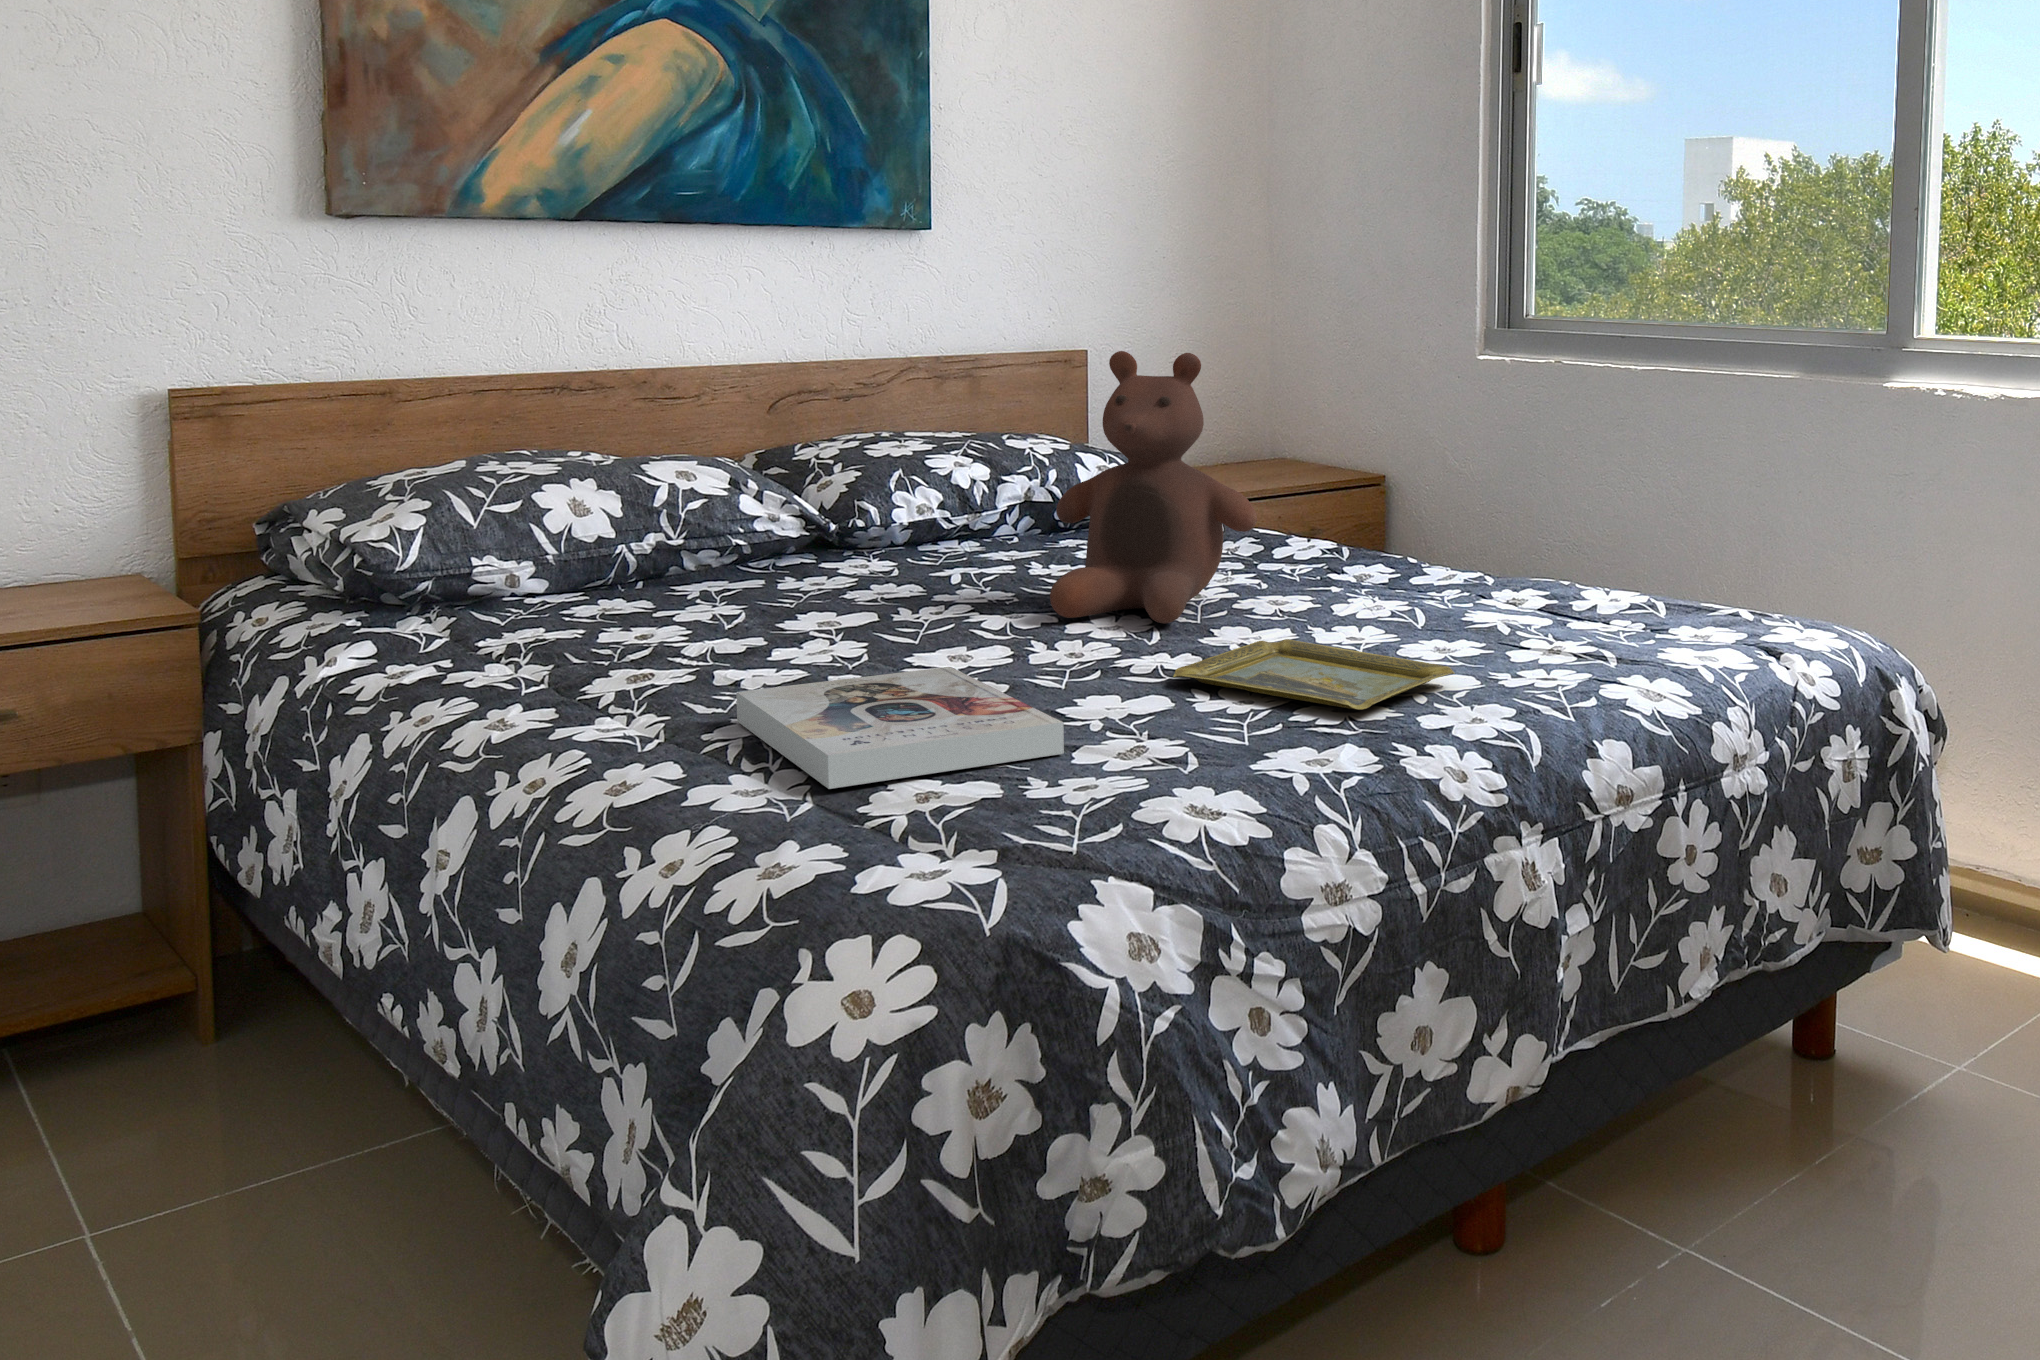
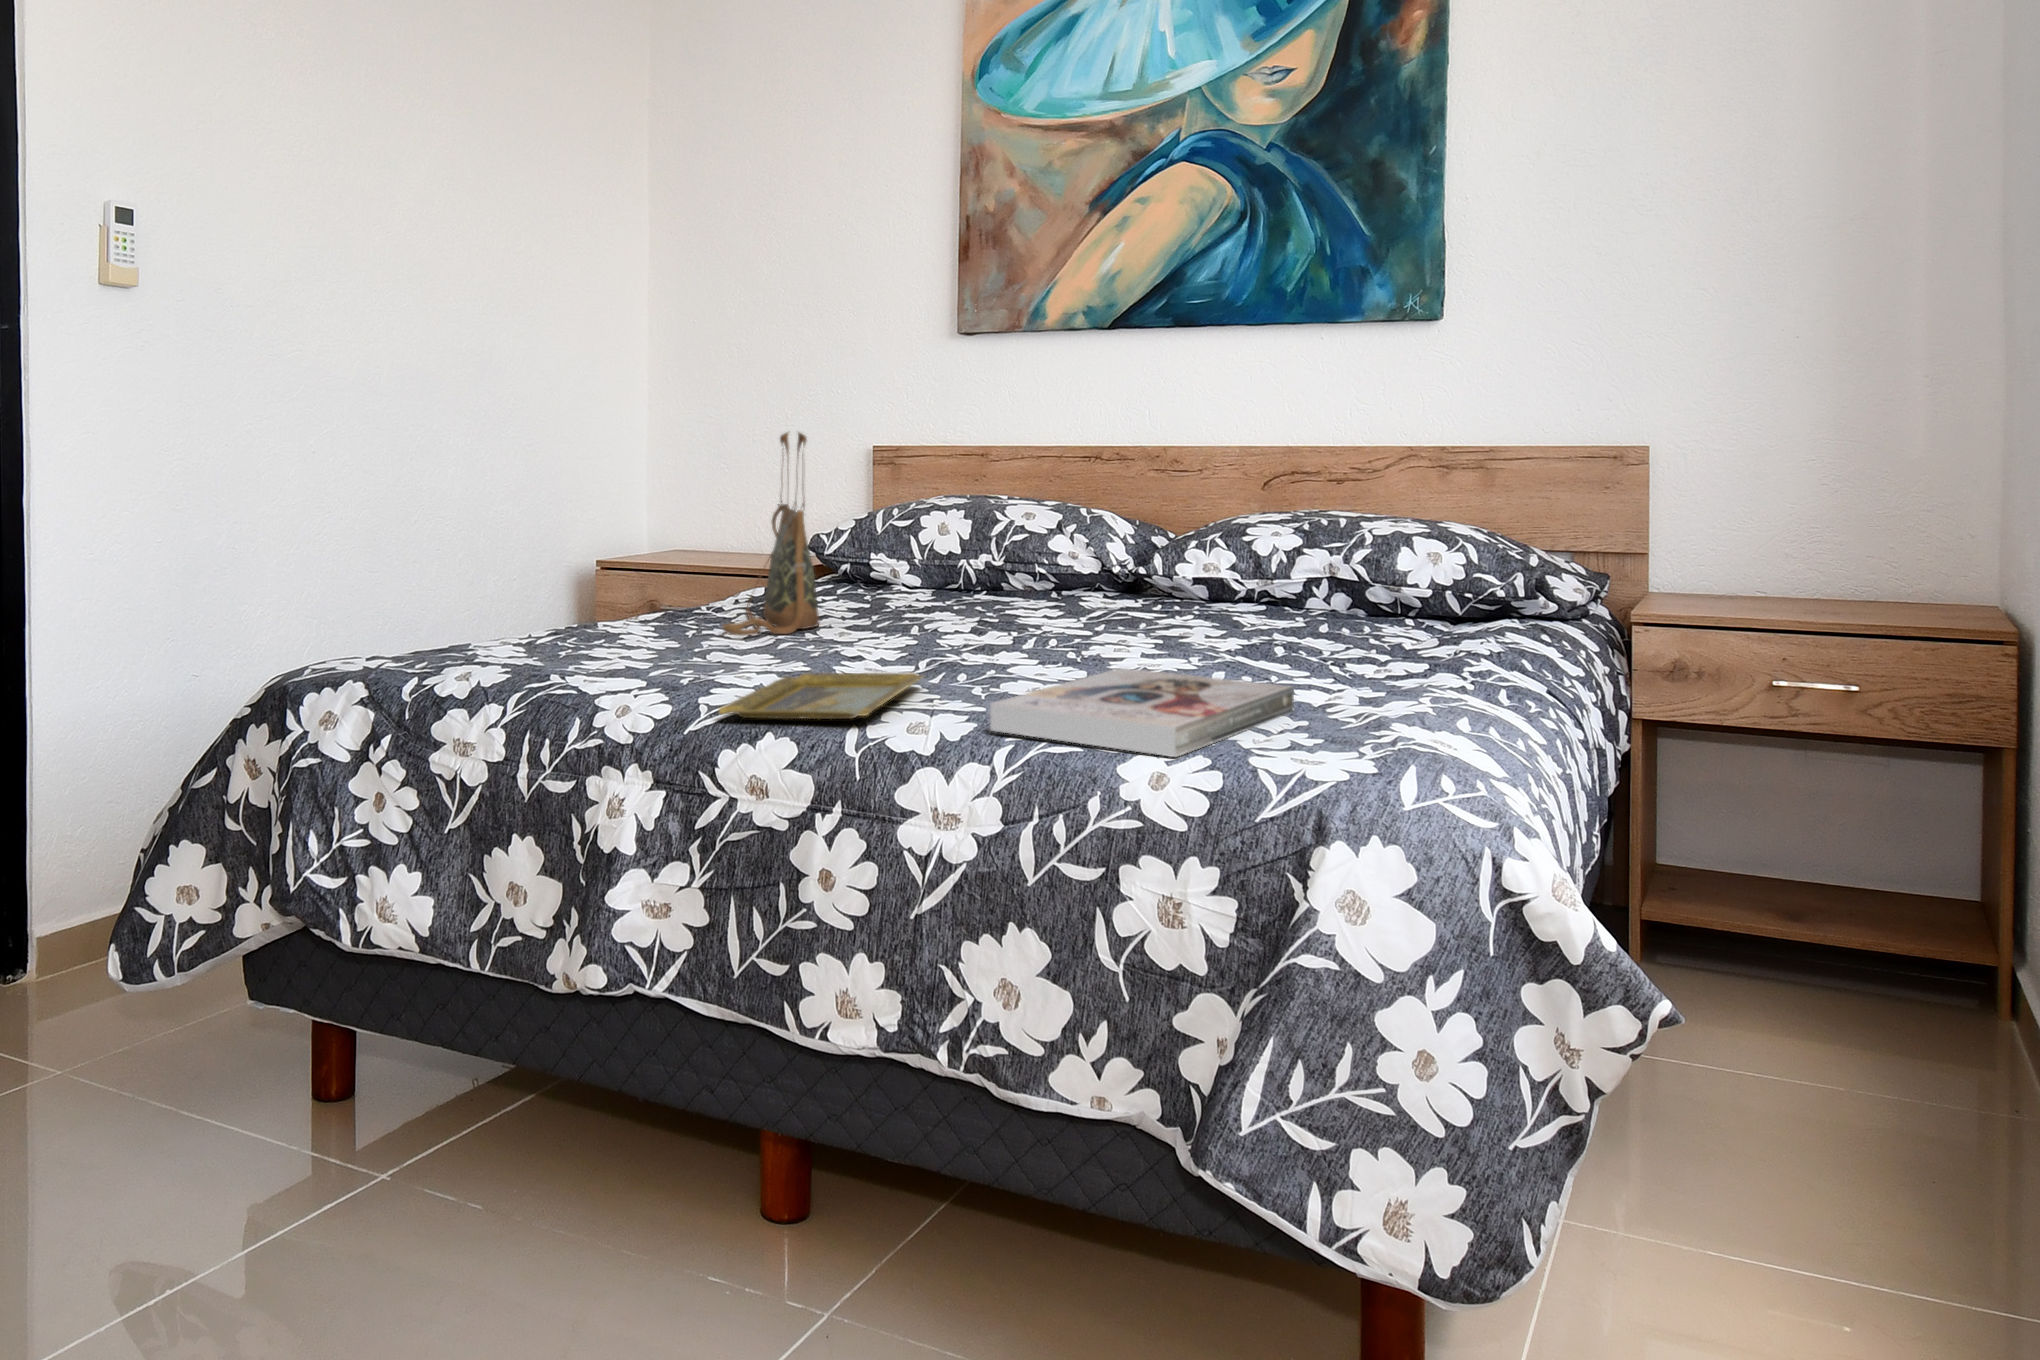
stuffed bear: present [1050,351,1257,624] -> none [959,417,1122,659]
handbag: none [539,377,805,673] -> present [723,433,819,636]
book: present [736,667,1064,789] -> present [990,668,1294,757]

